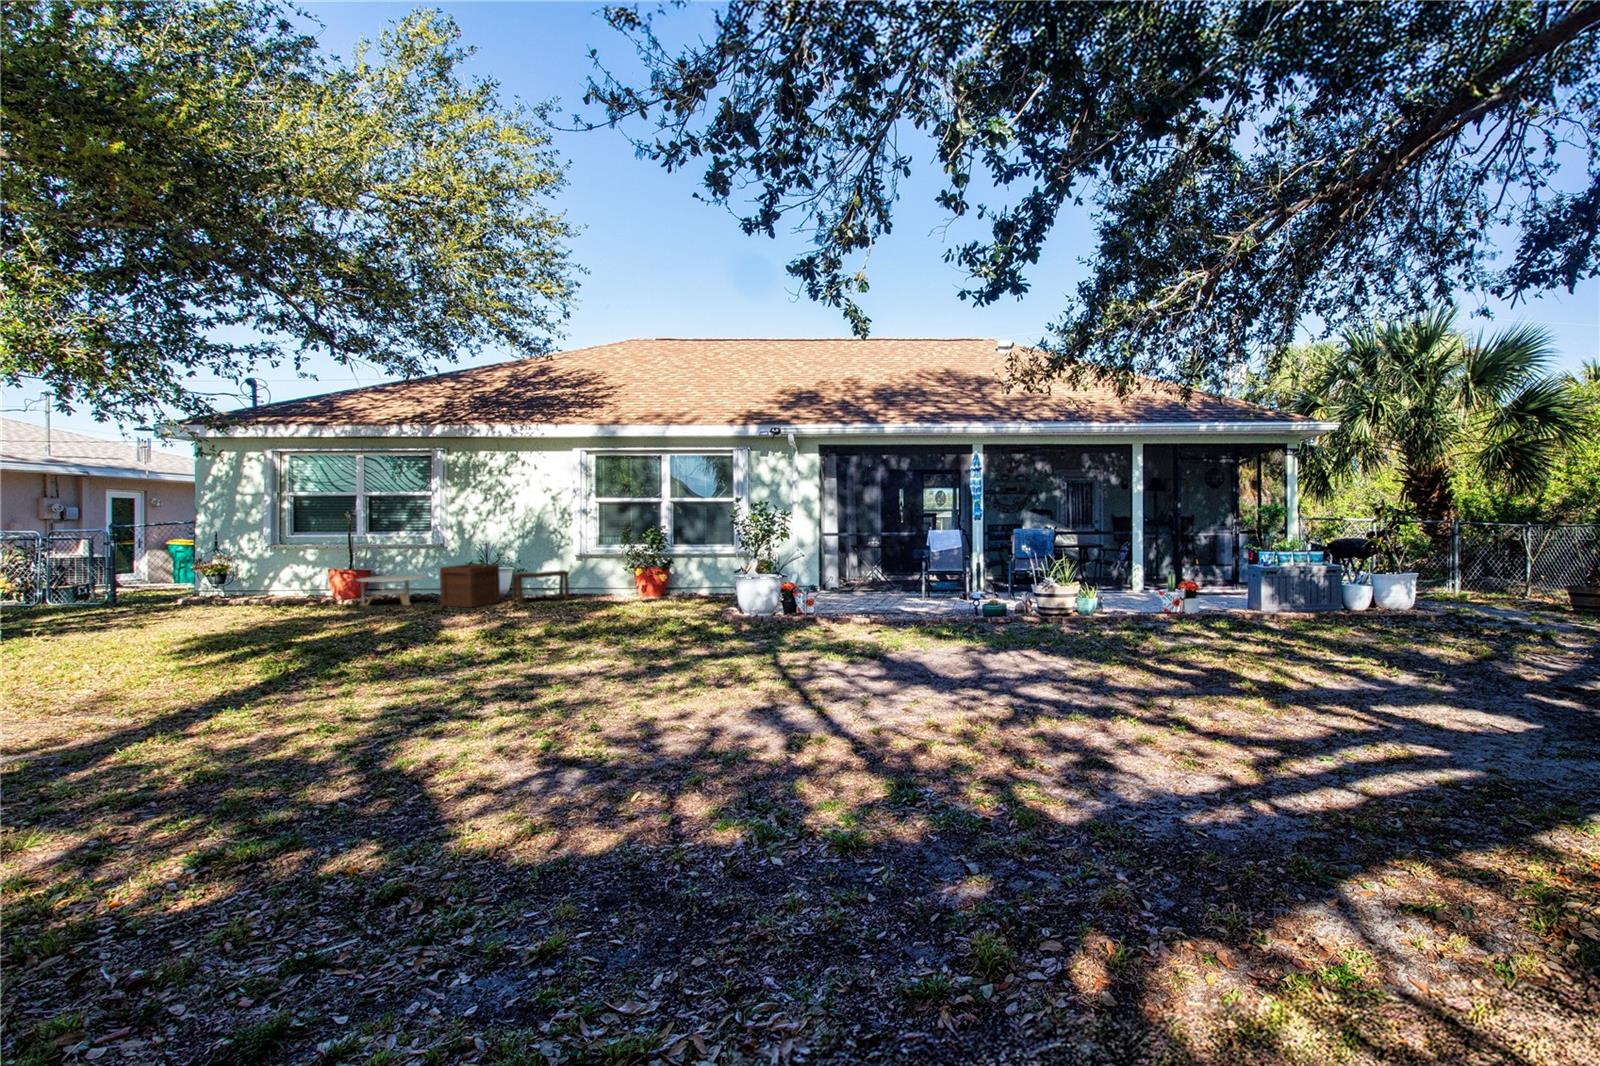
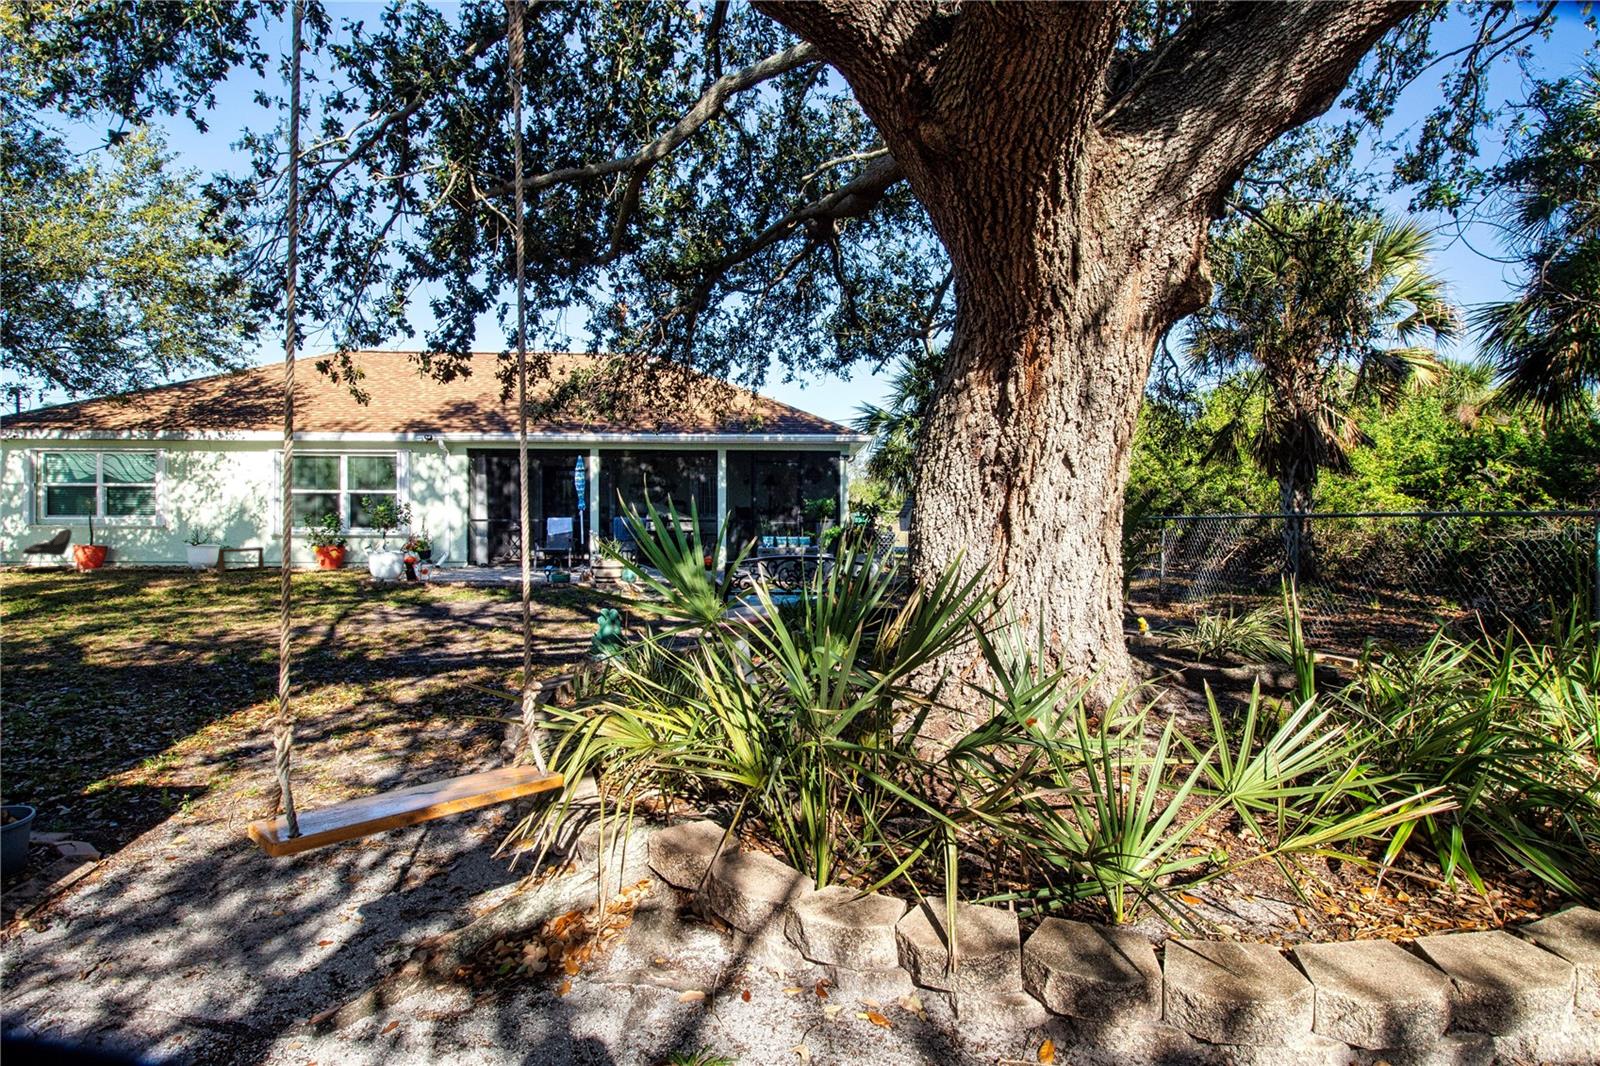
lounge chair: none [265,550,329,609] -> present [23,529,72,573]
wooden crate: present [440,564,500,608] -> none [159,541,208,574]
round table: present [357,575,425,606] -> none [94,550,151,573]

